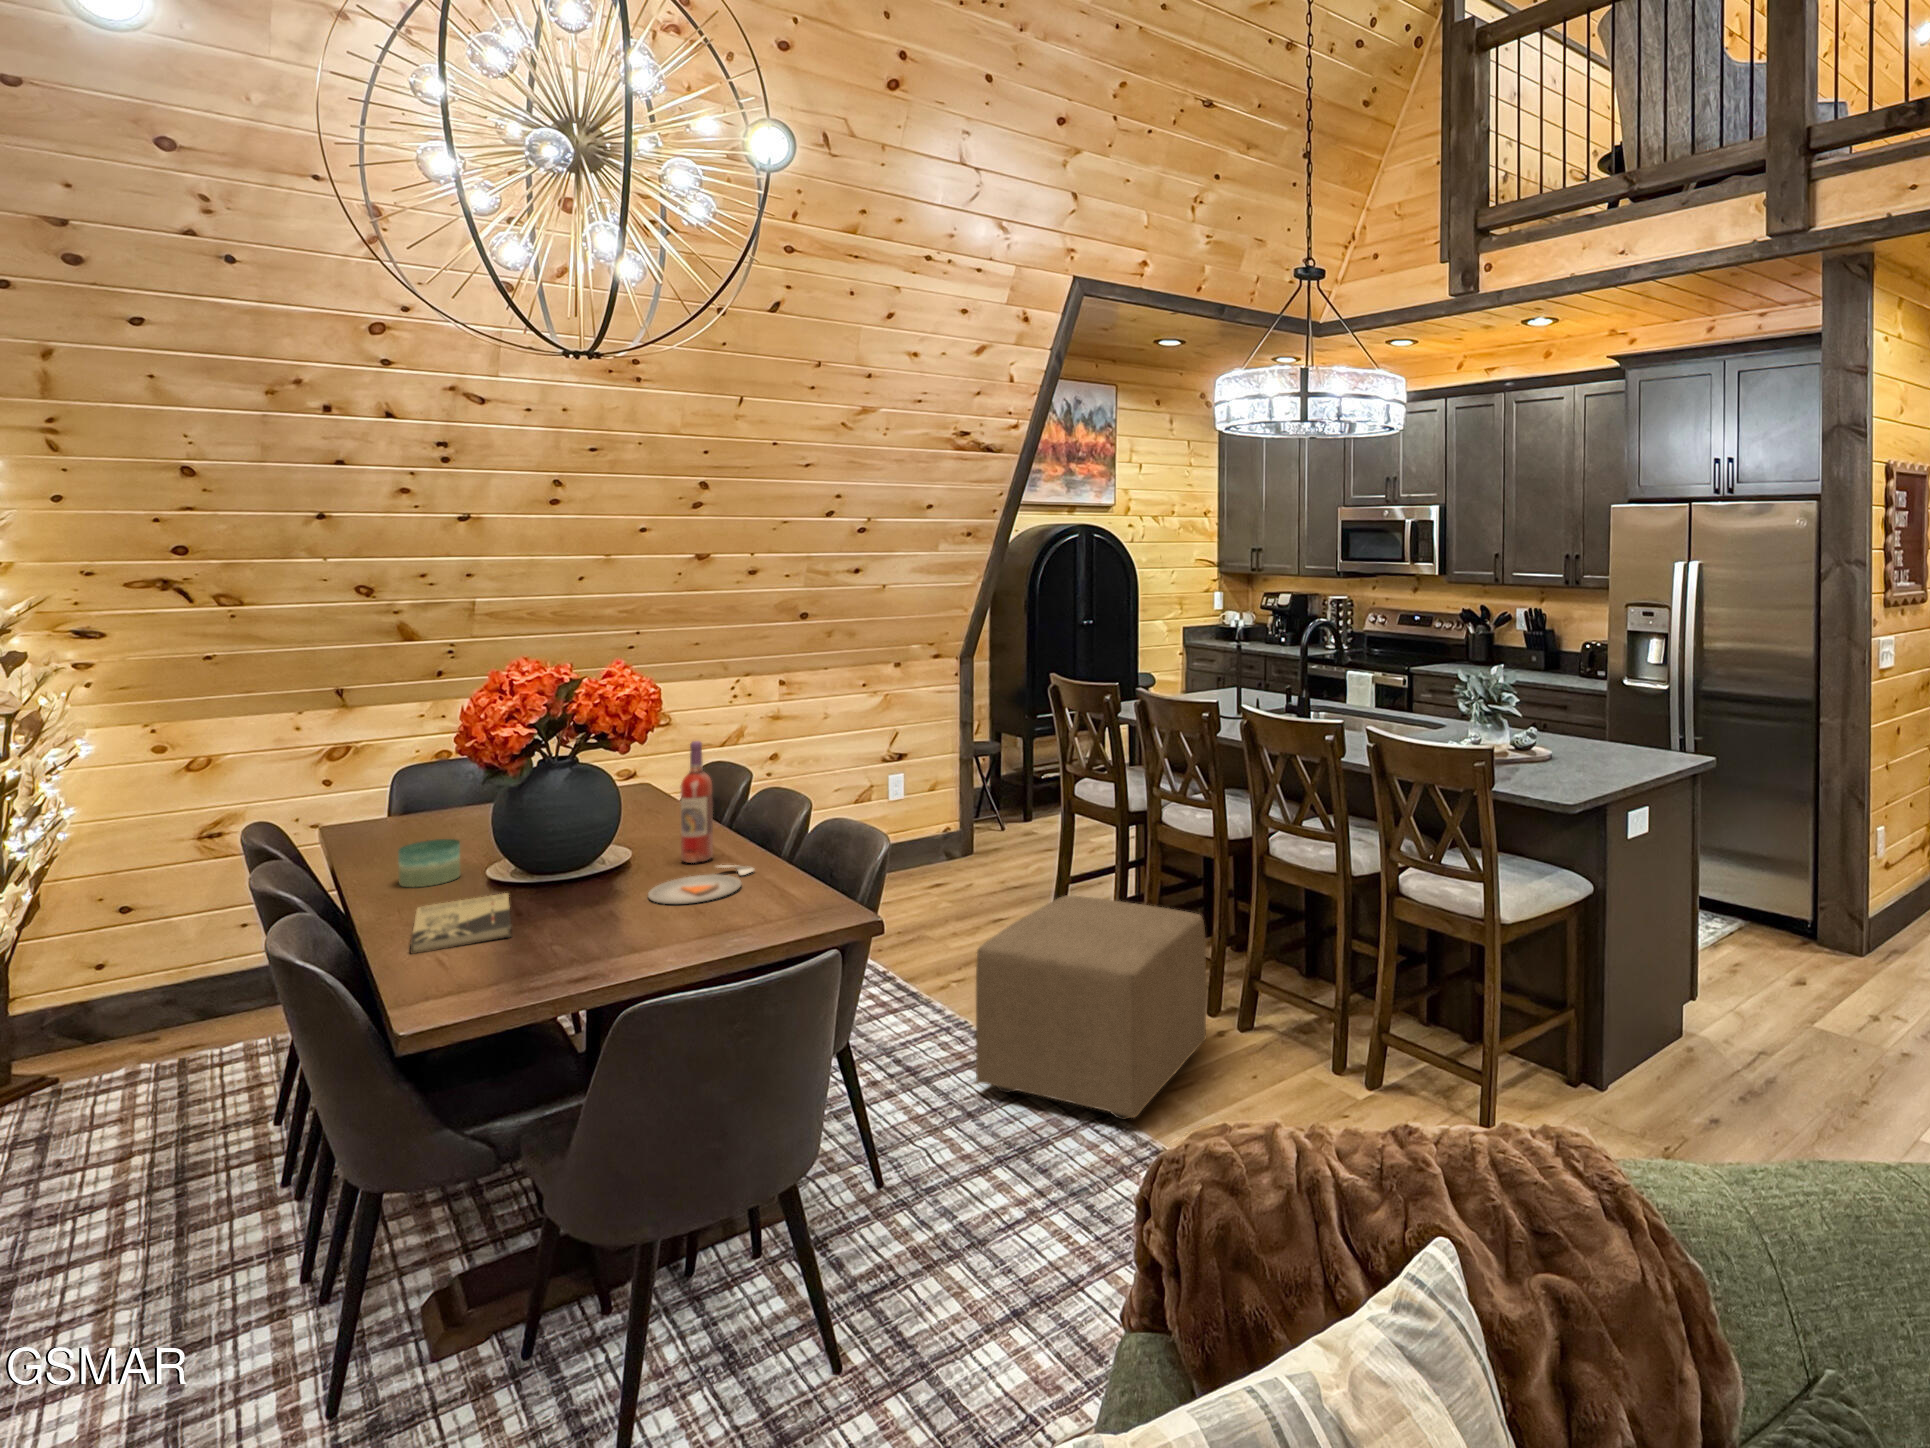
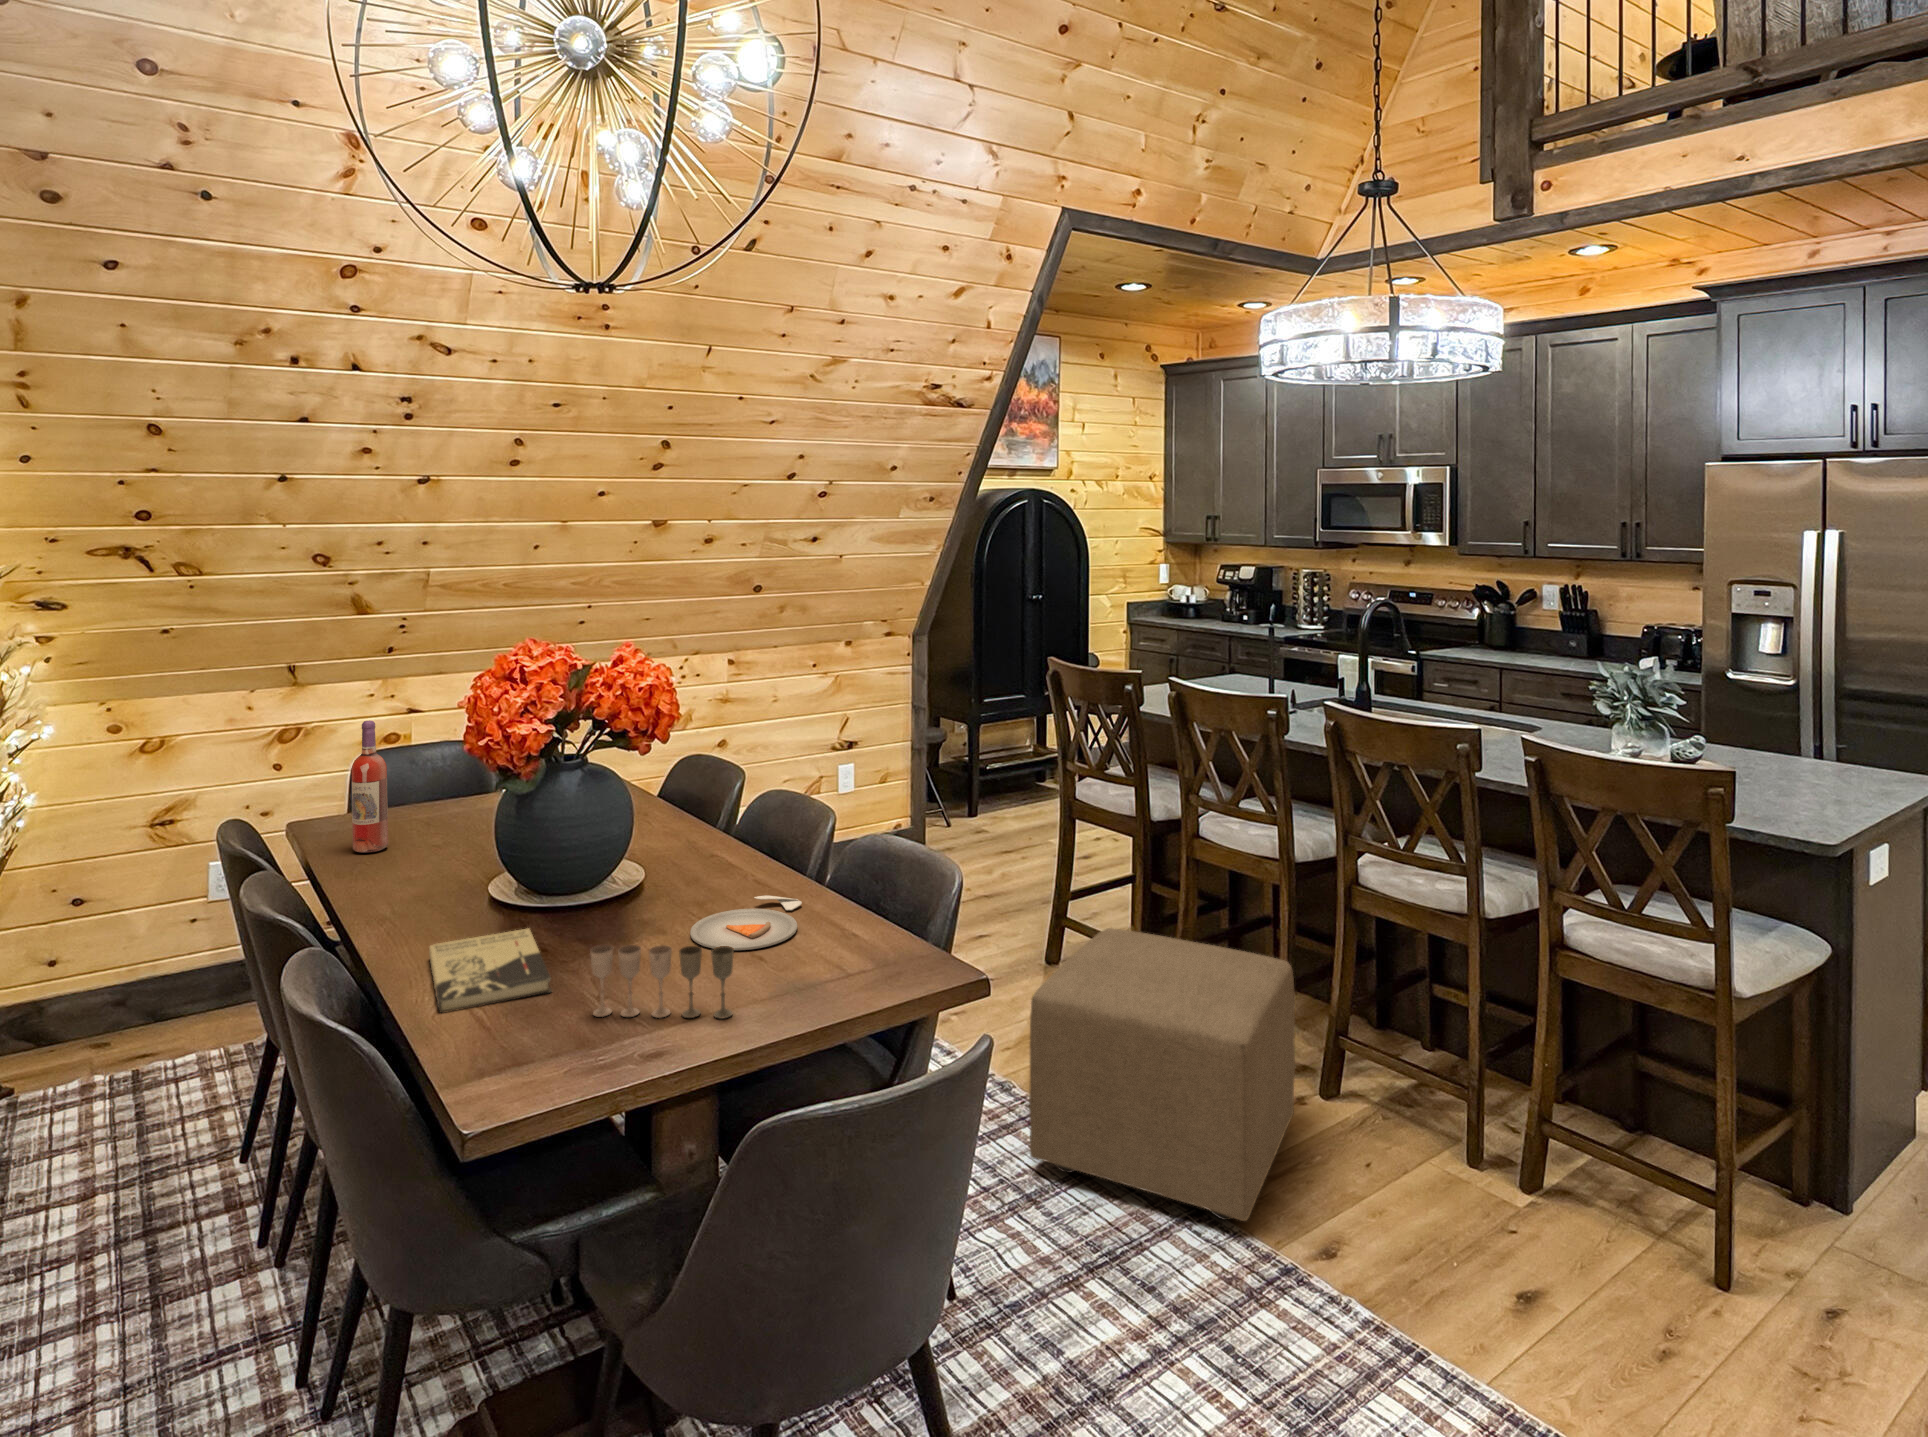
wine bottle: present [681,741,713,863] -> present [352,720,388,853]
candle: present [398,839,460,887] -> none [392,853,459,913]
wine glass: none [536,893,655,951] -> present [590,945,734,1019]

